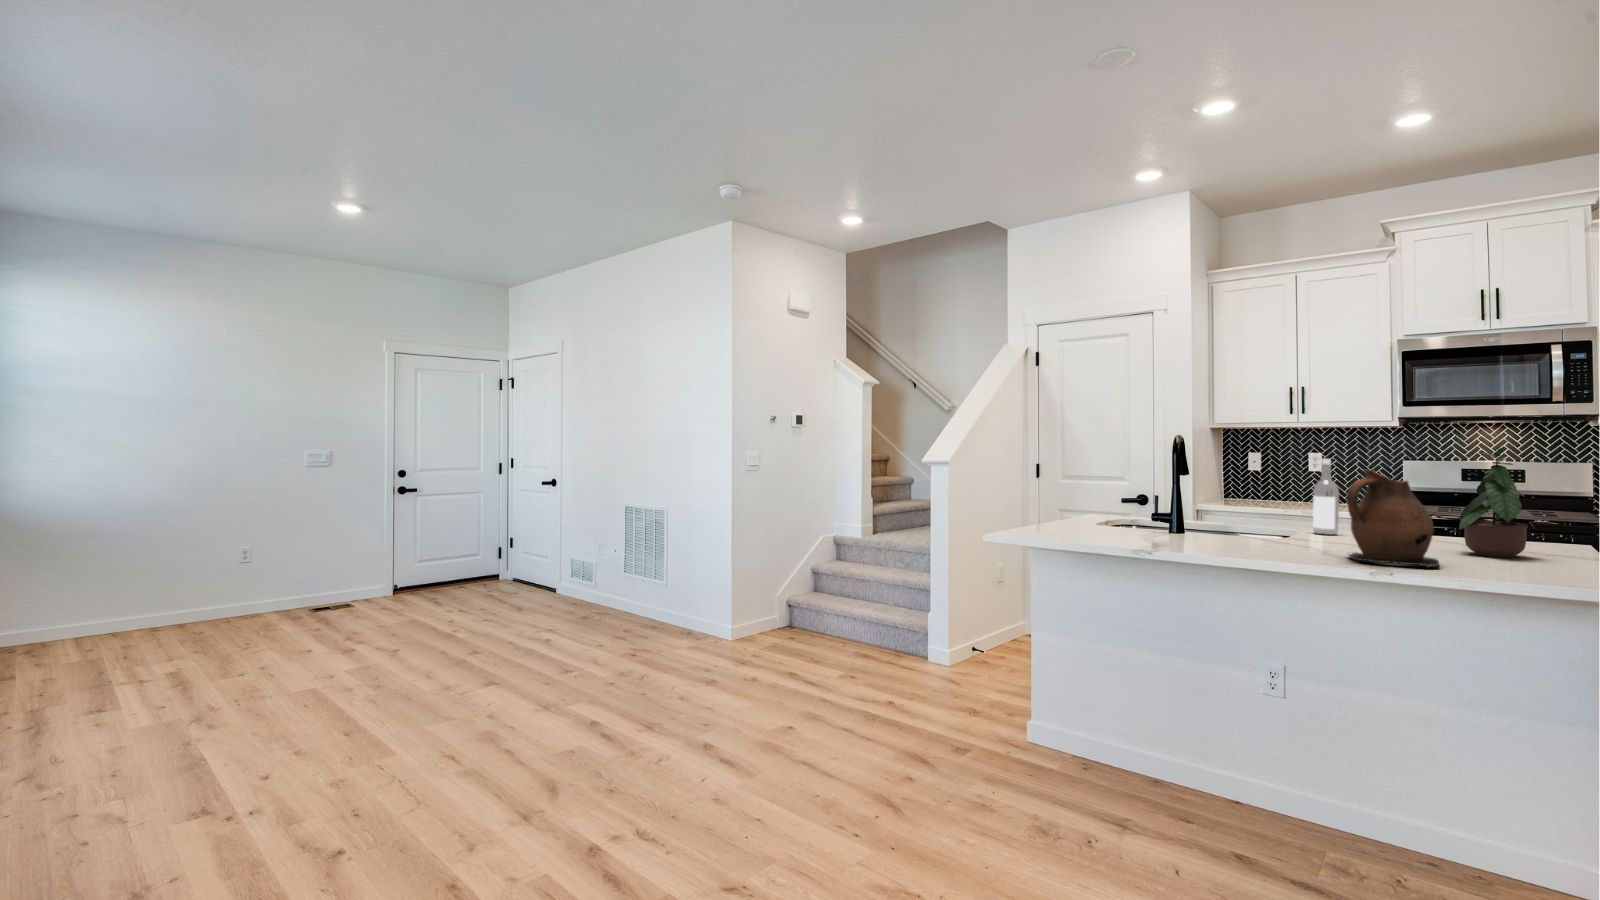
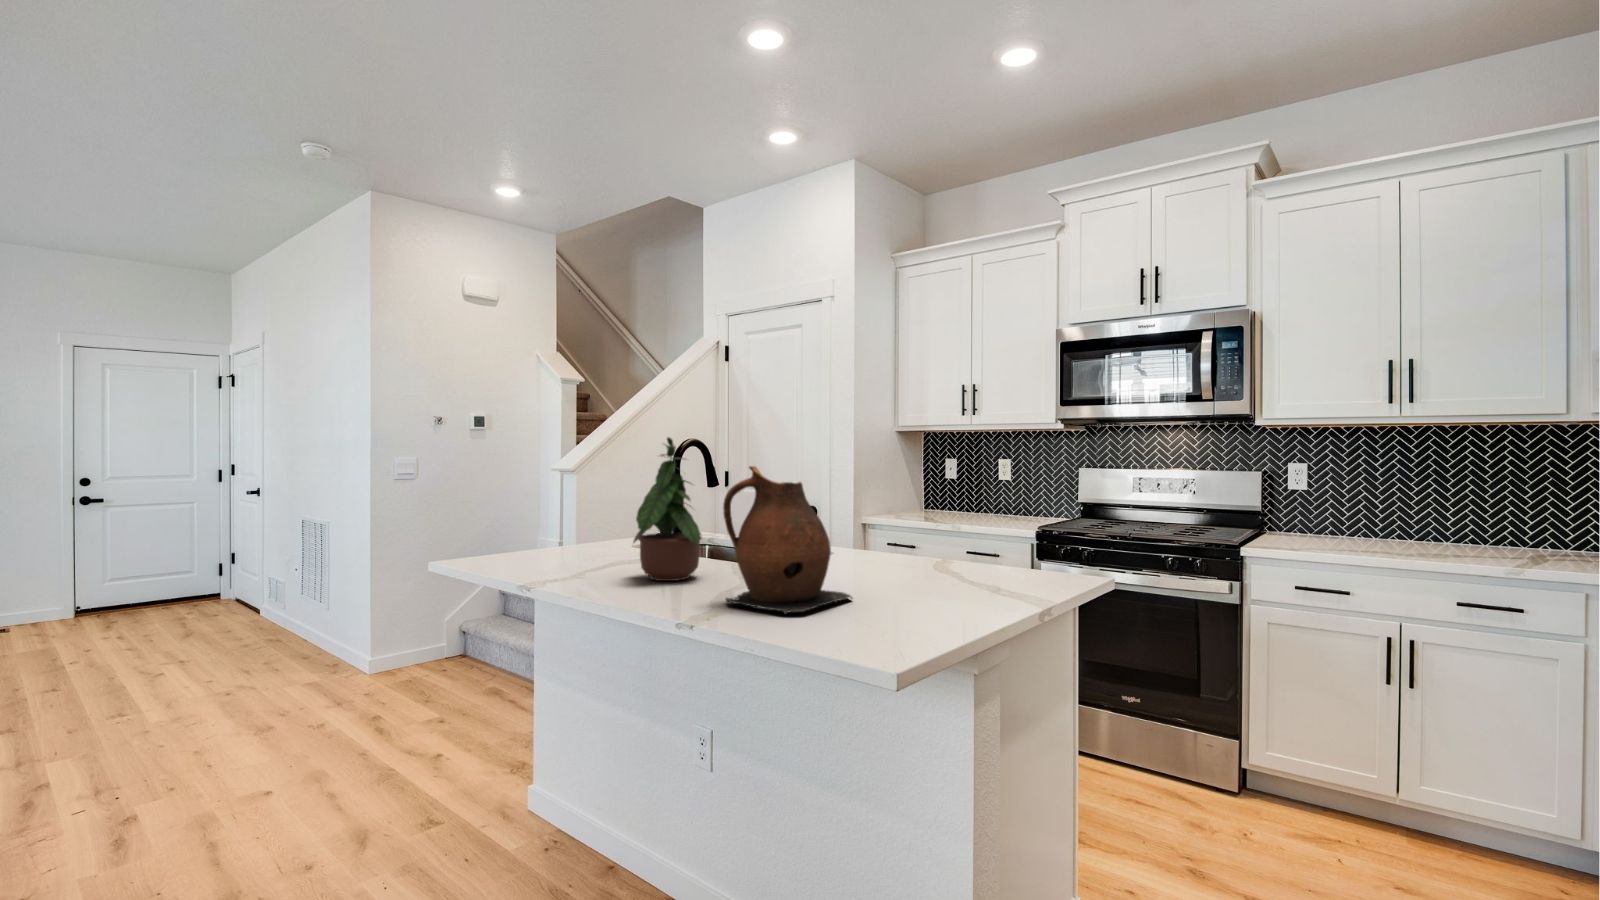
potted plant: present [1459,447,1529,557] -> present [633,437,701,581]
wine bottle: present [1313,459,1339,535] -> none [859,459,885,556]

